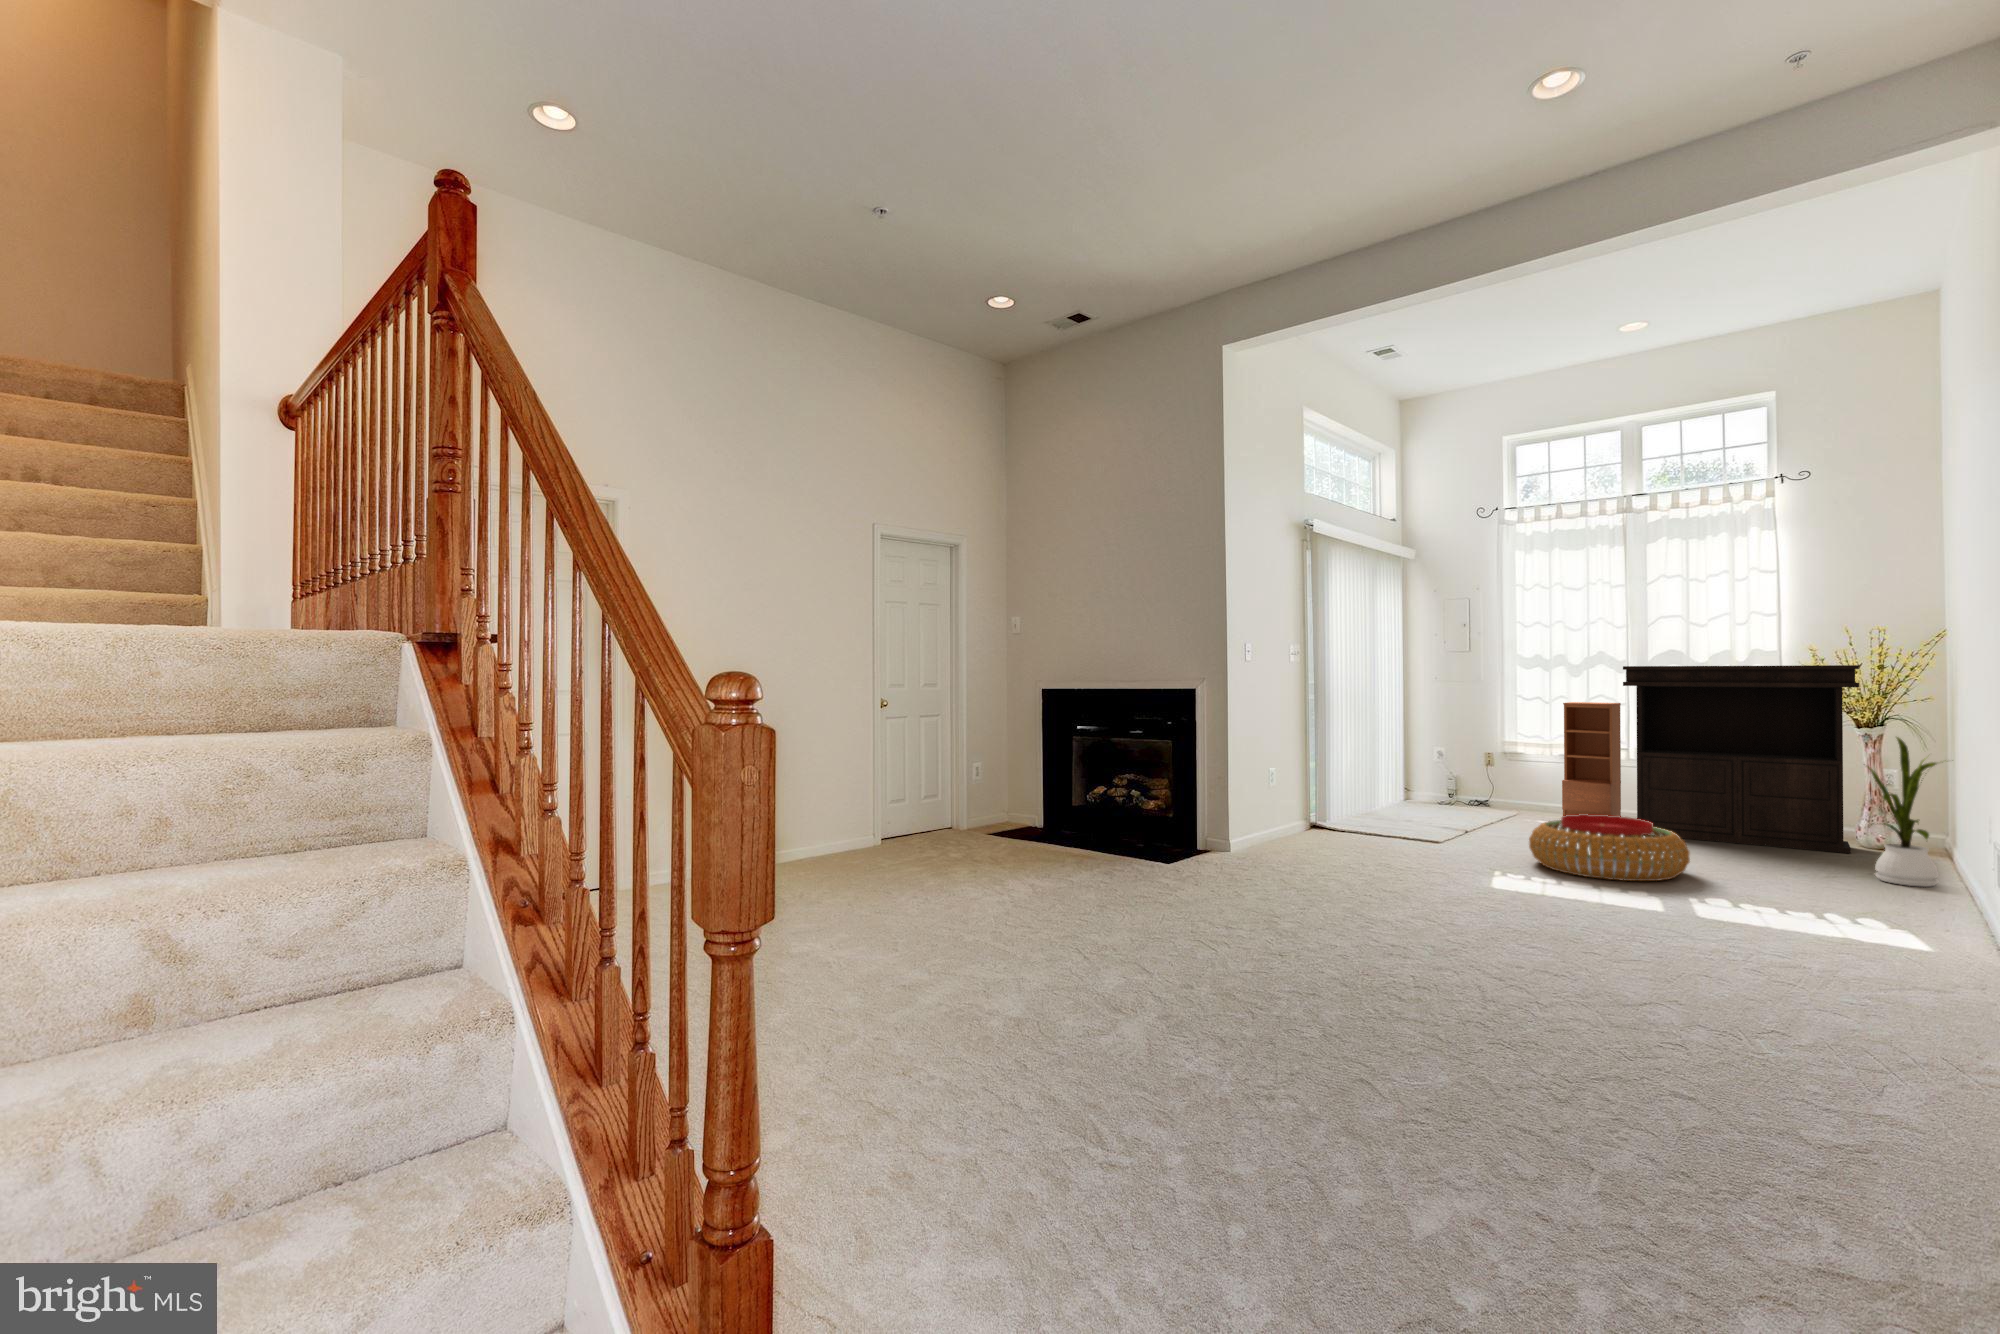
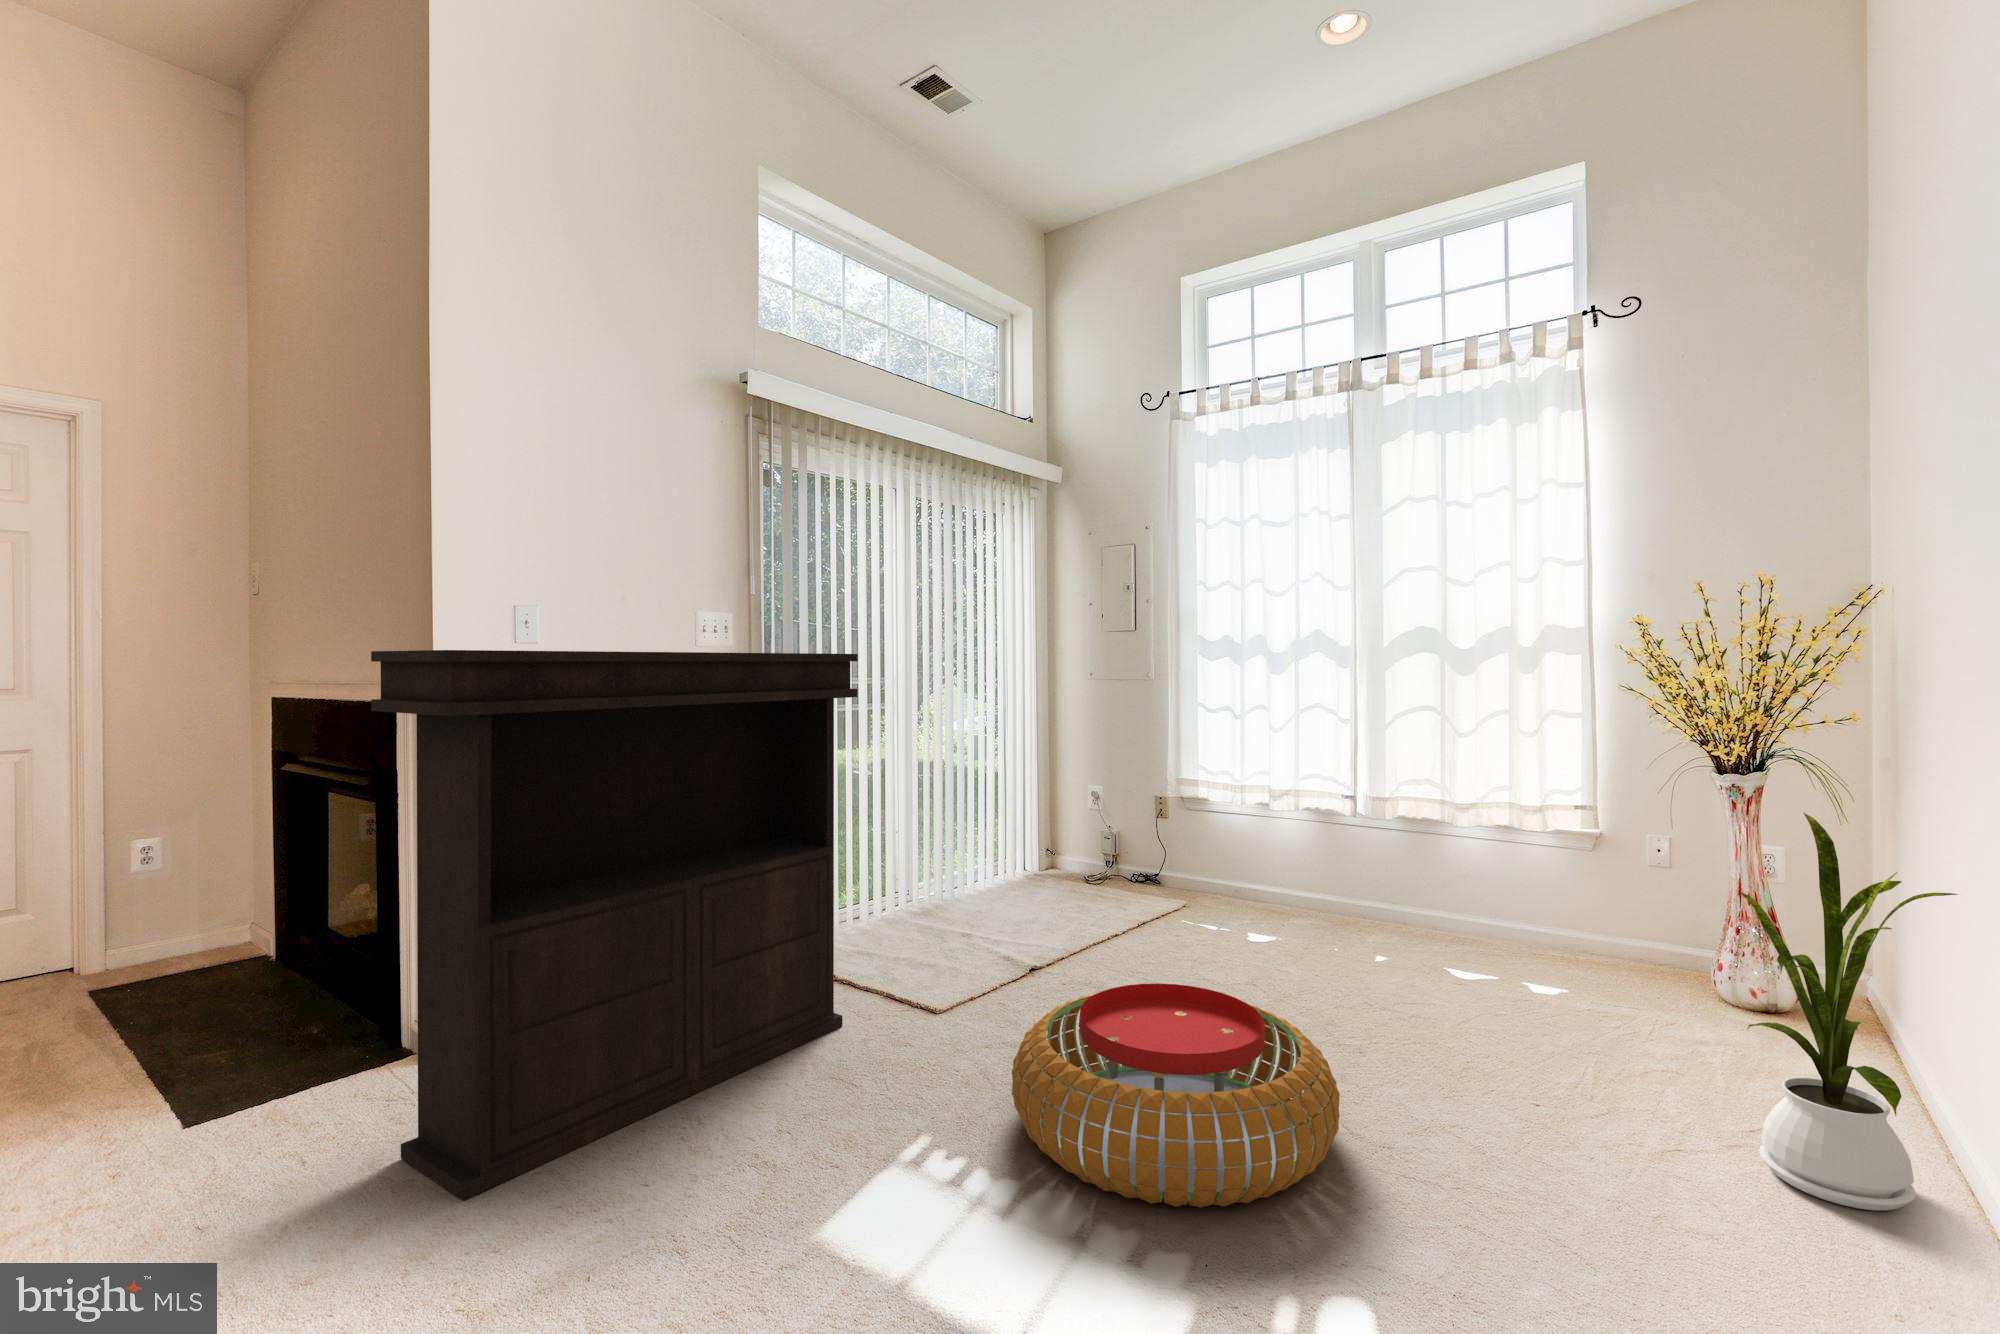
console table: present [1623,665,1859,853] -> present [371,650,858,1200]
bookcase: present [1562,702,1621,816] -> none [1246,715,1342,924]

